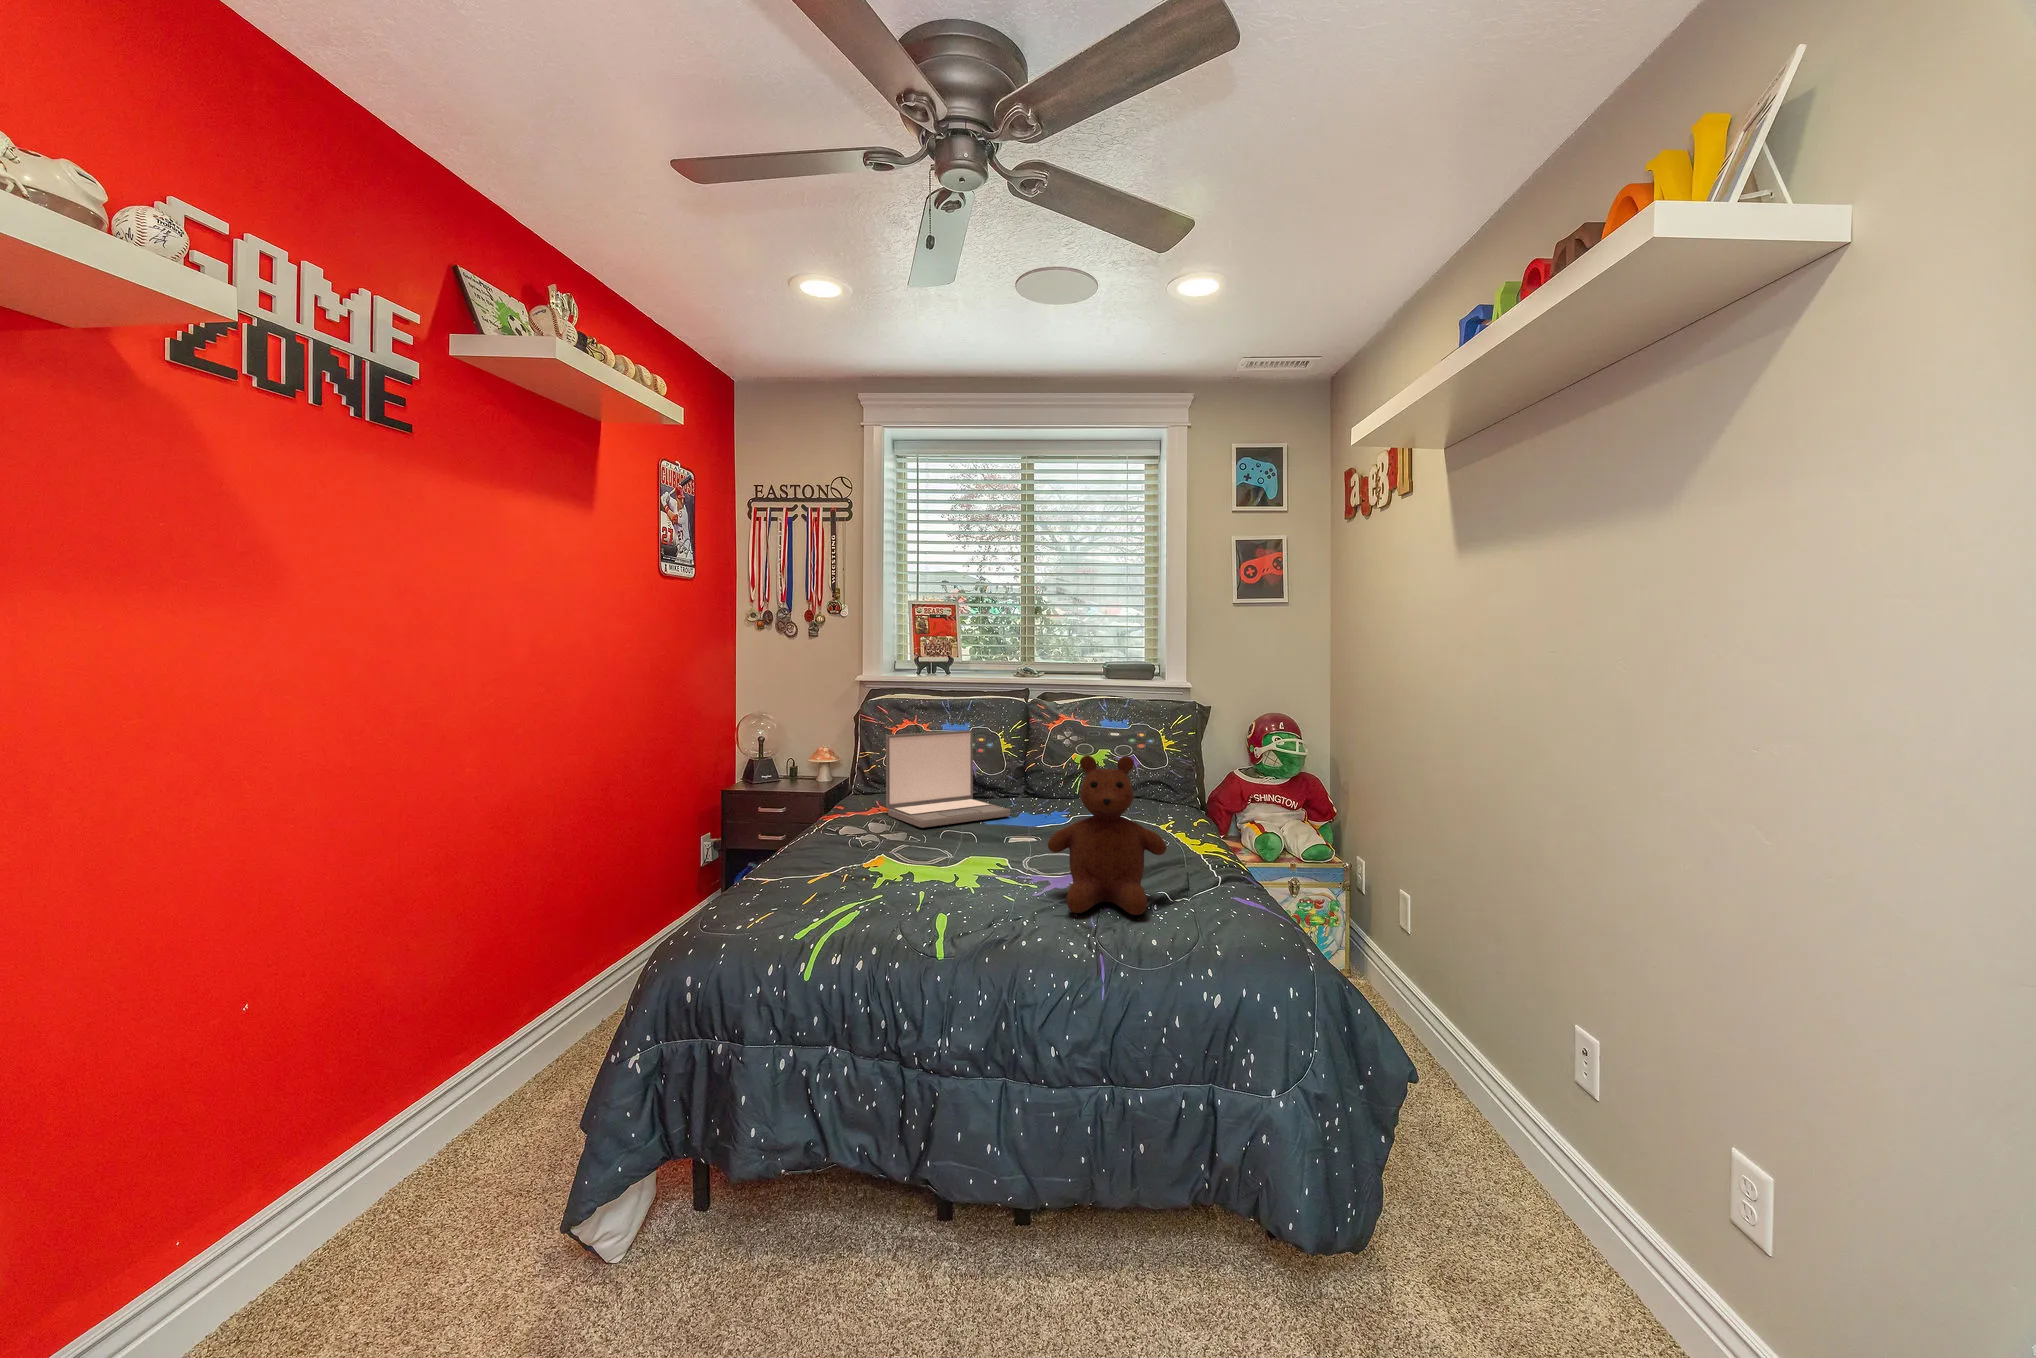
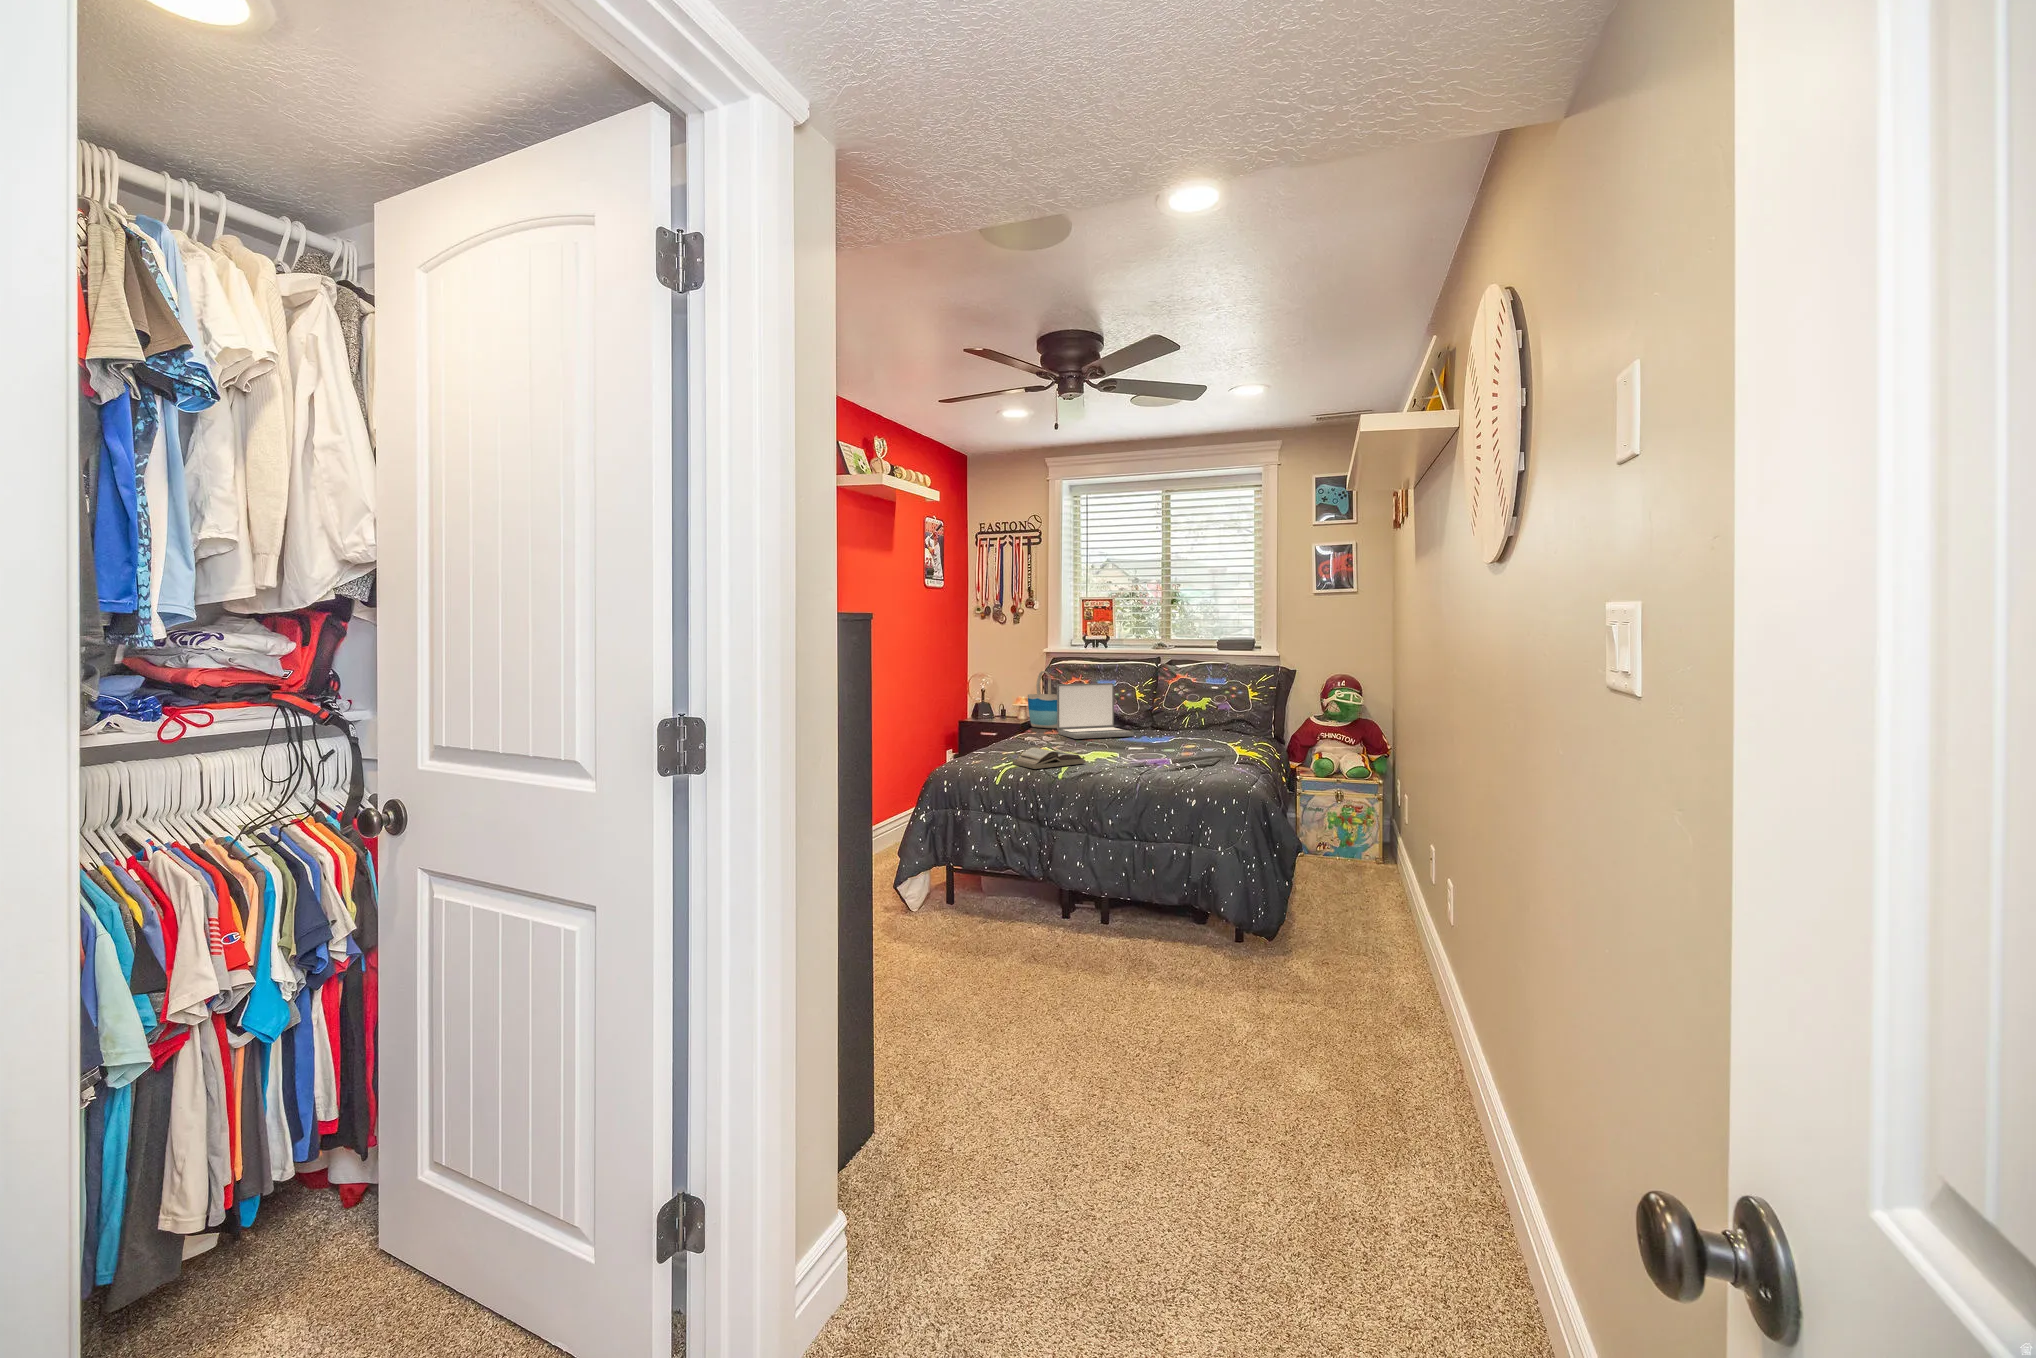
tote bag: none [834,711,892,802] -> present [1028,671,1057,728]
teddy bear: present [1048,756,1166,915] -> none [1130,688,1194,769]
book: none [824,877,968,935] -> present [1013,747,1085,769]

